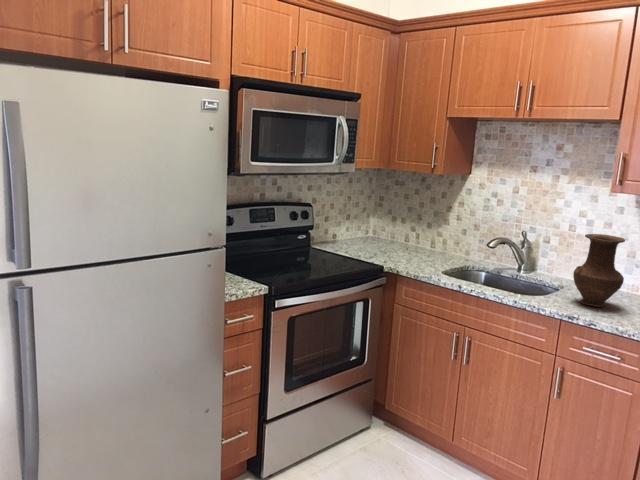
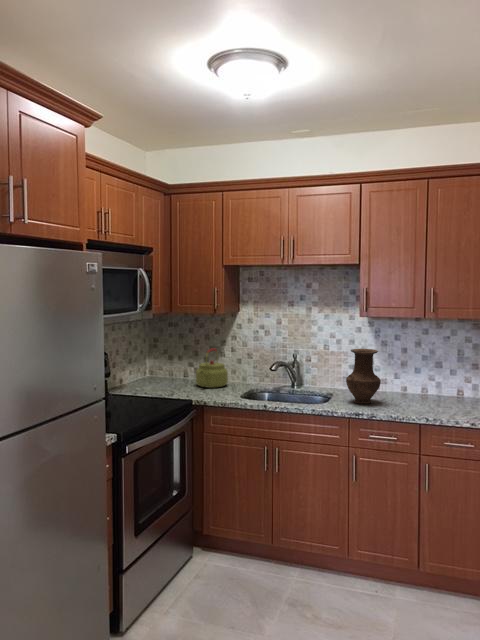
kettle: none [409,213,447,257] -> present [196,348,228,388]

